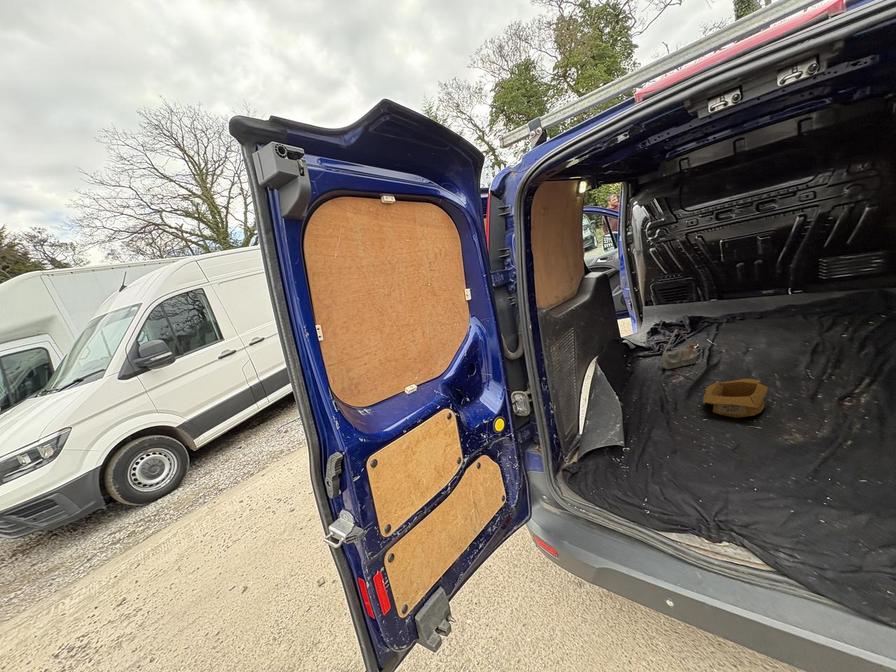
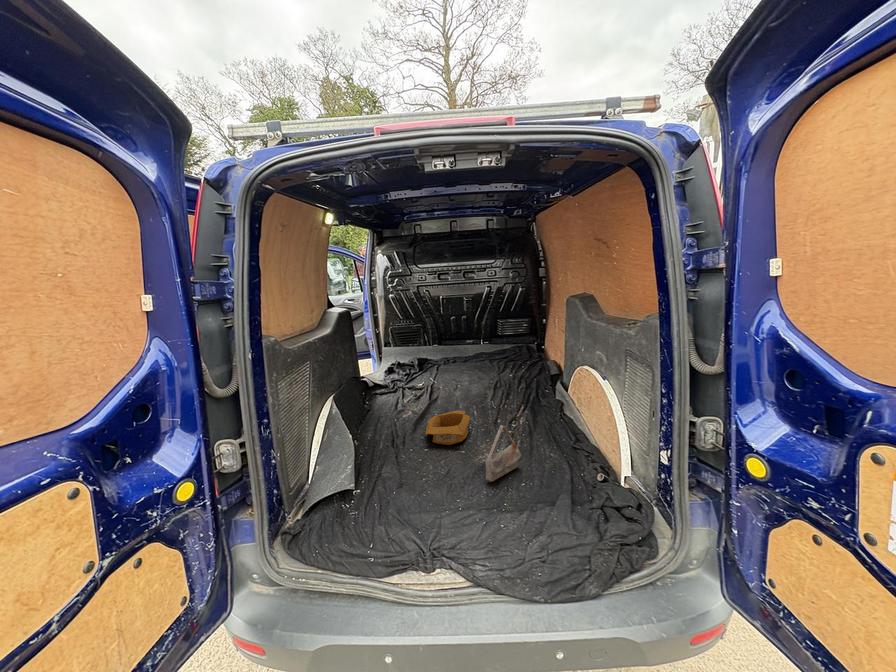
bag: present [662,329,698,369] -> present [486,425,522,482]

